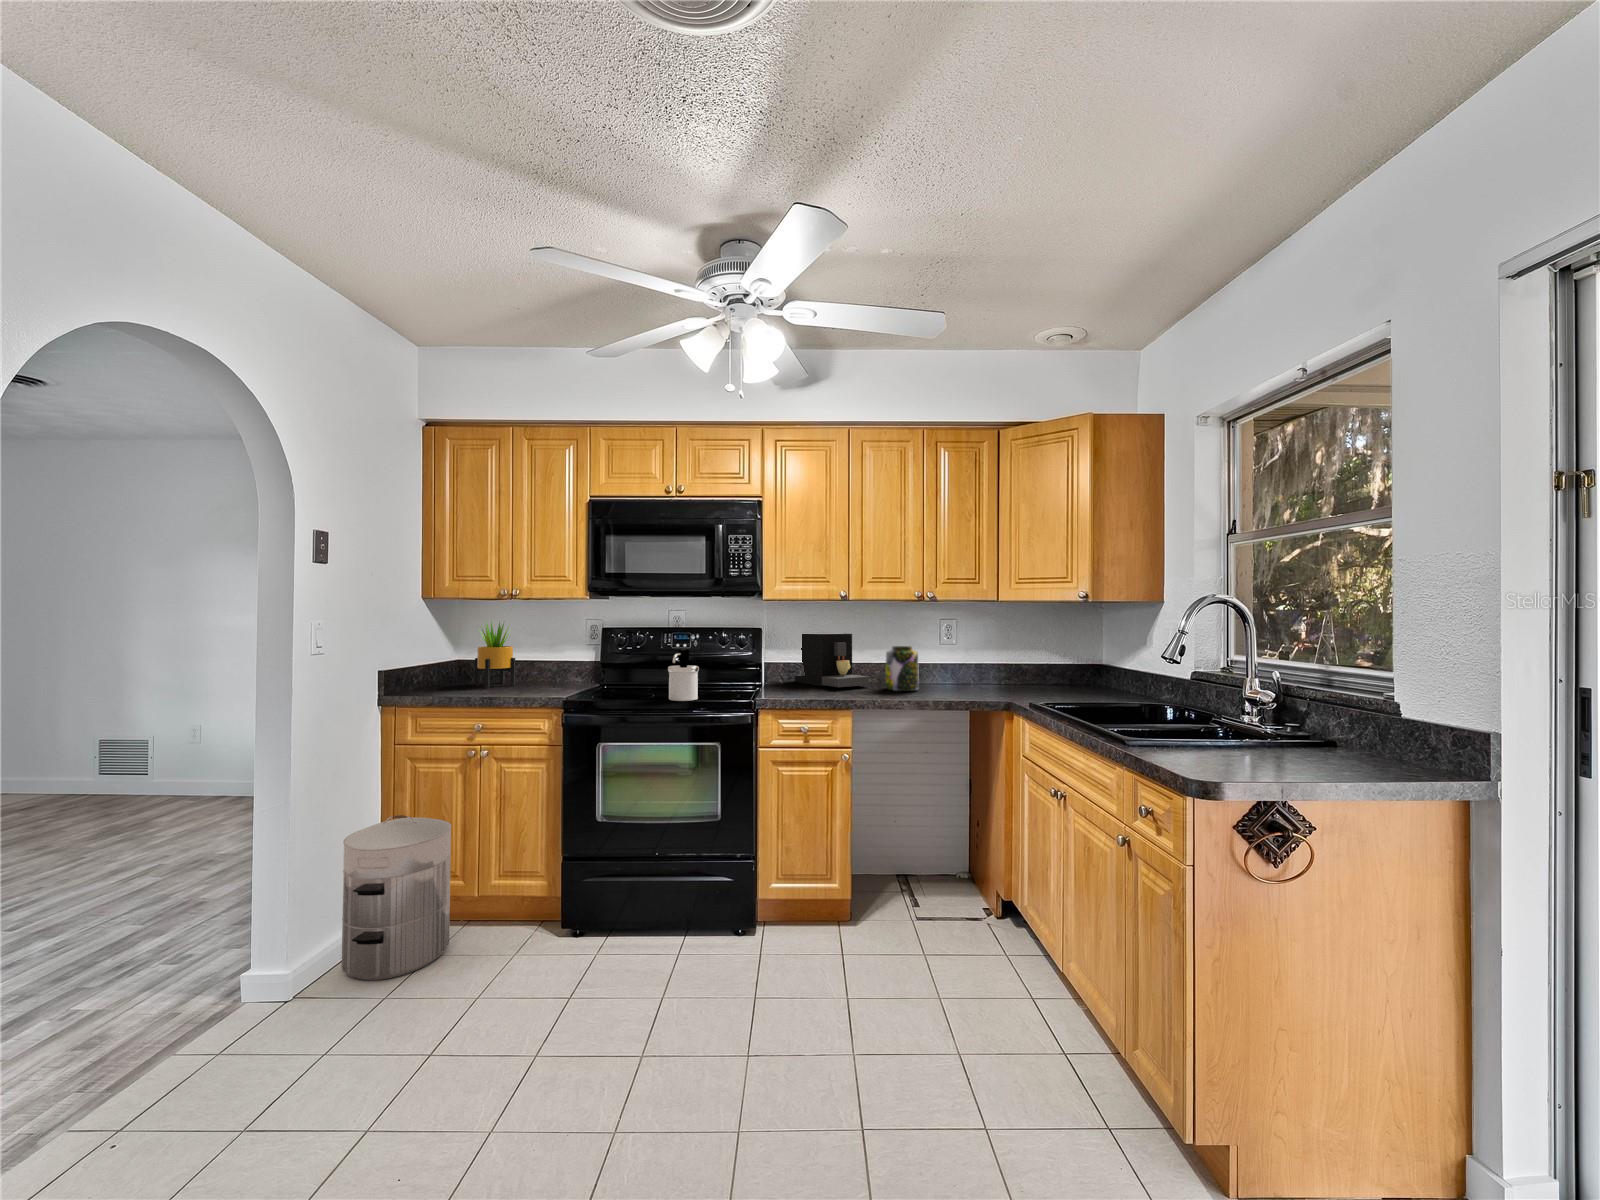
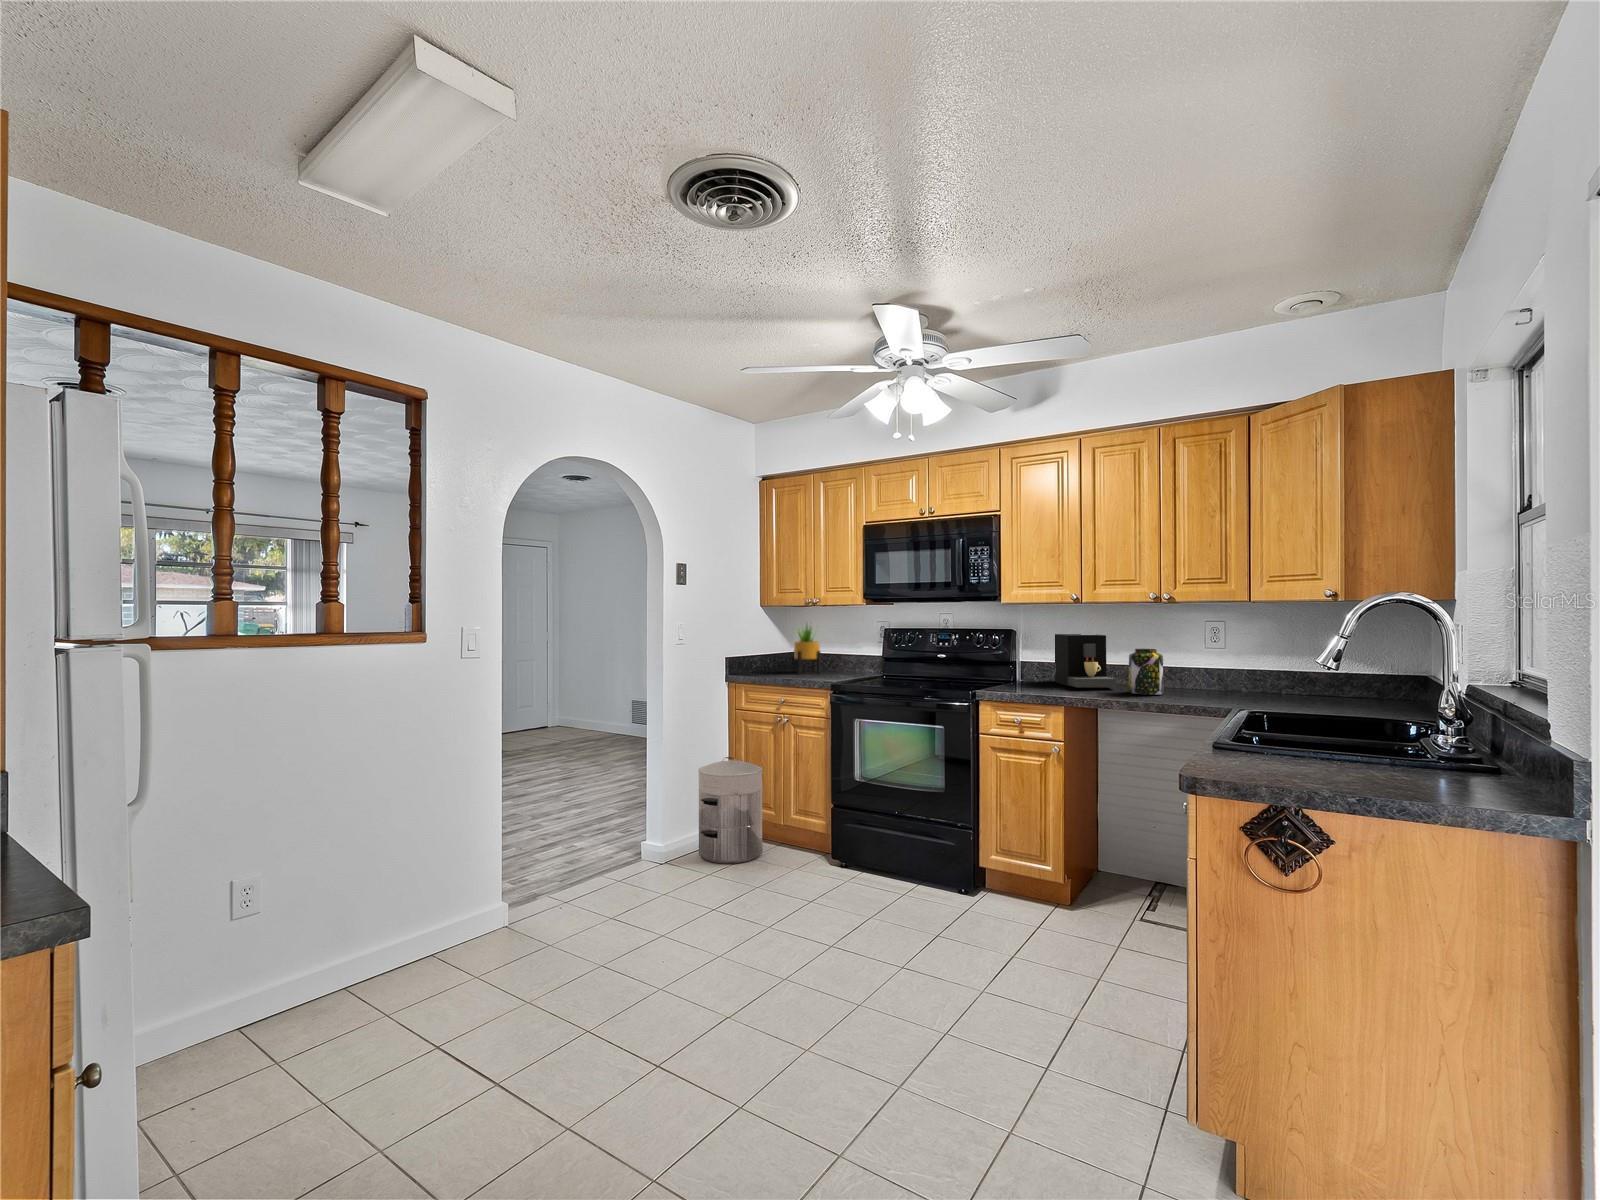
soap dispenser: present [668,649,699,701] -> none [907,647,937,690]

